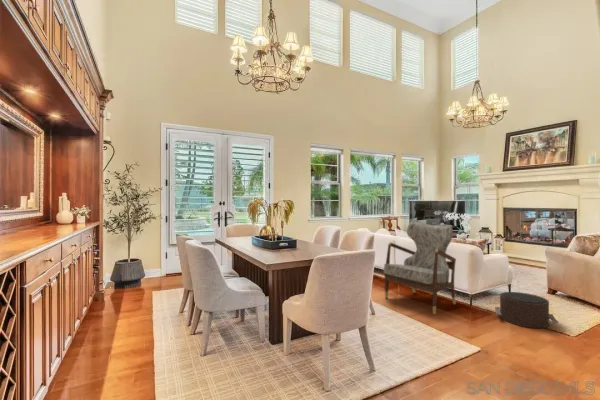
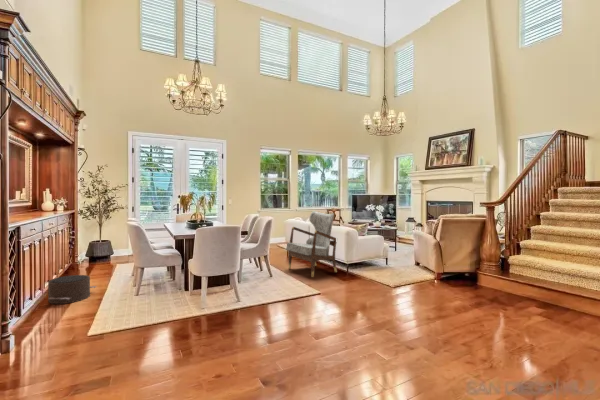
pouf: present [495,292,559,328] -> present [48,275,96,304]

